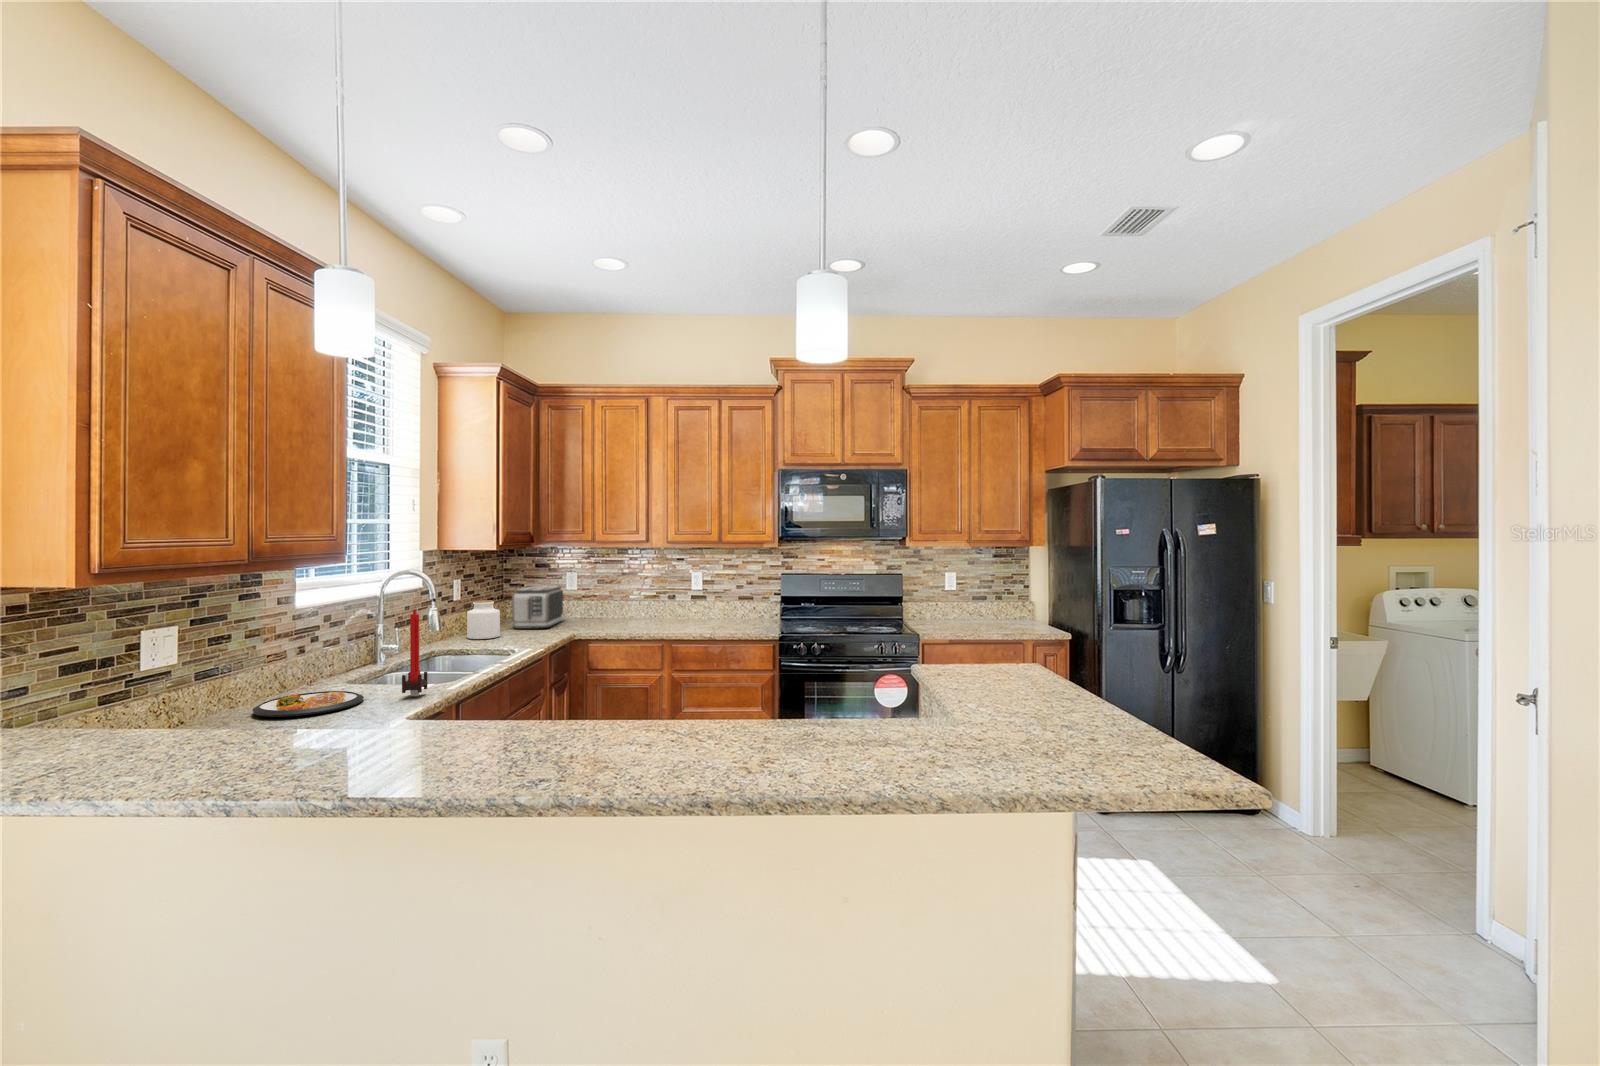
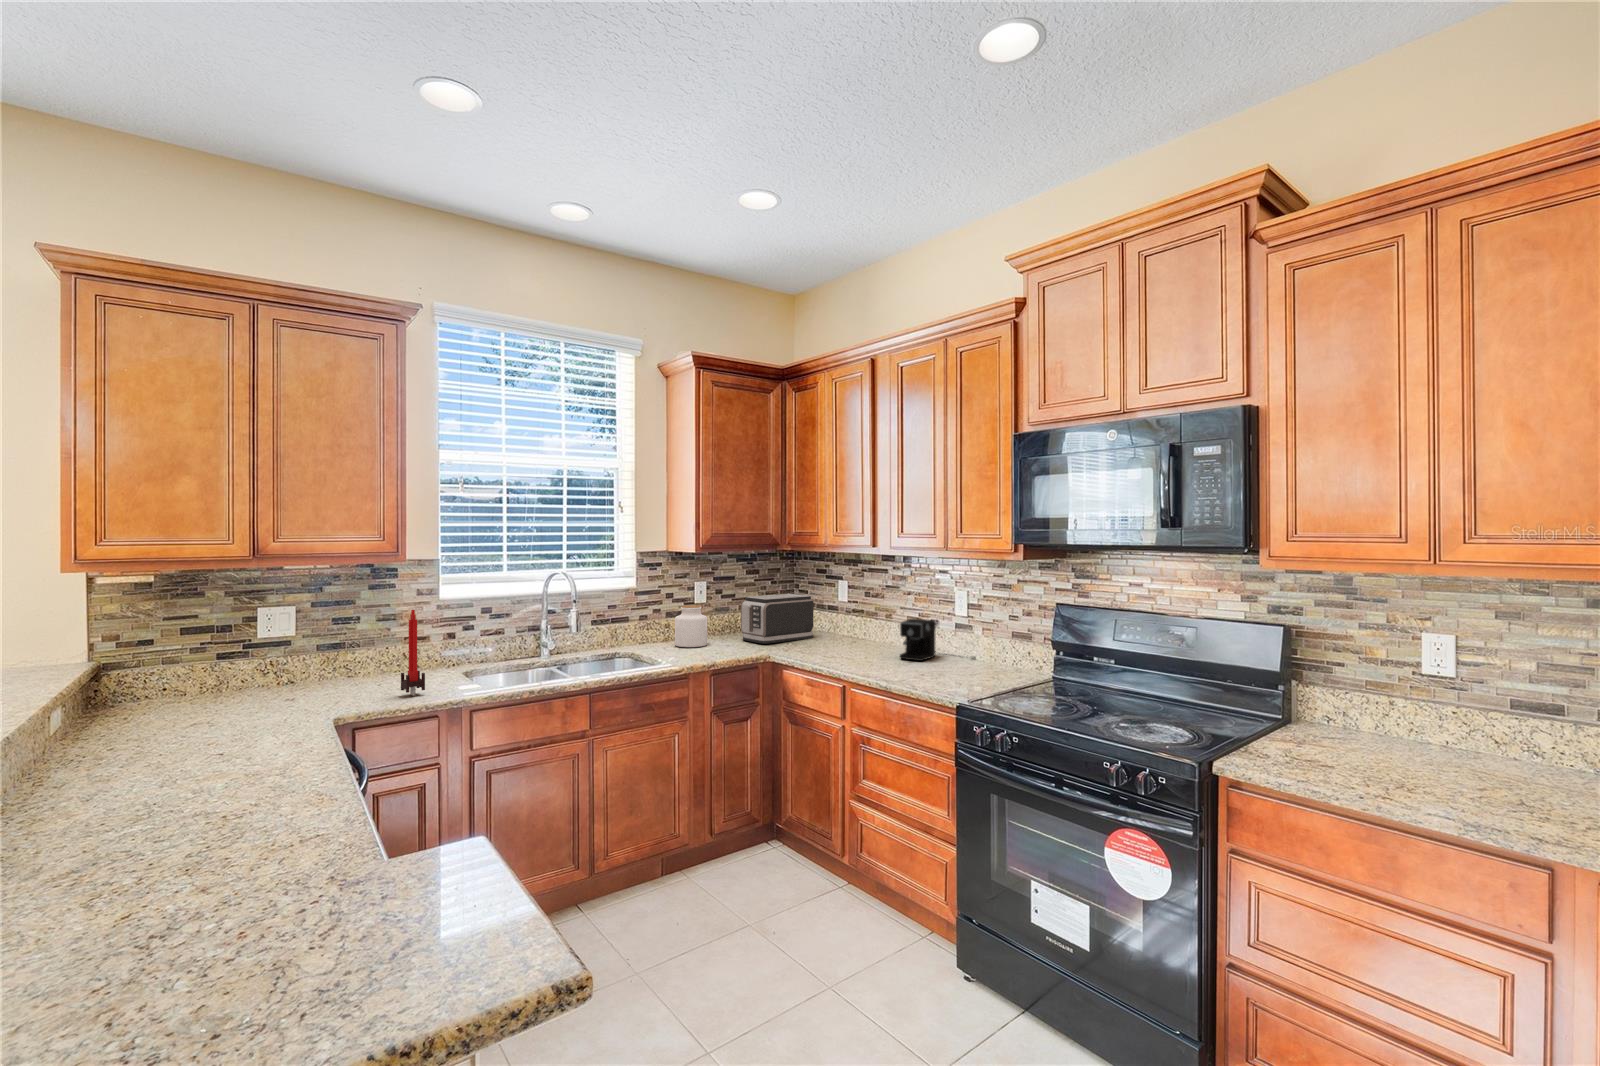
coffee maker: none [666,594,711,623] -> present [900,619,976,661]
dish: present [252,691,364,717] -> none [314,674,408,695]

